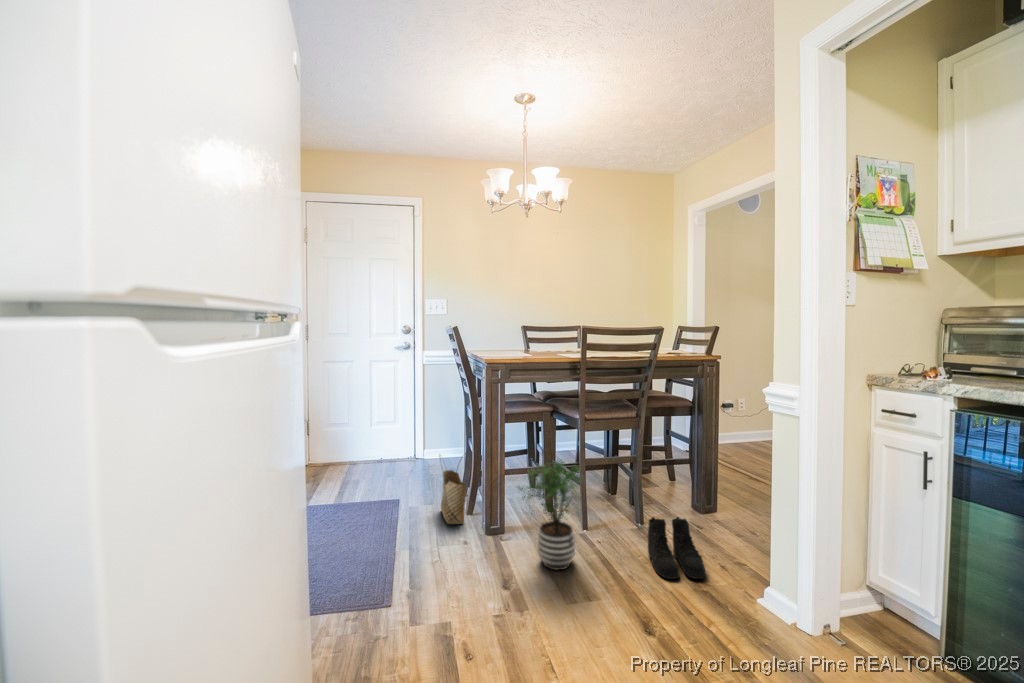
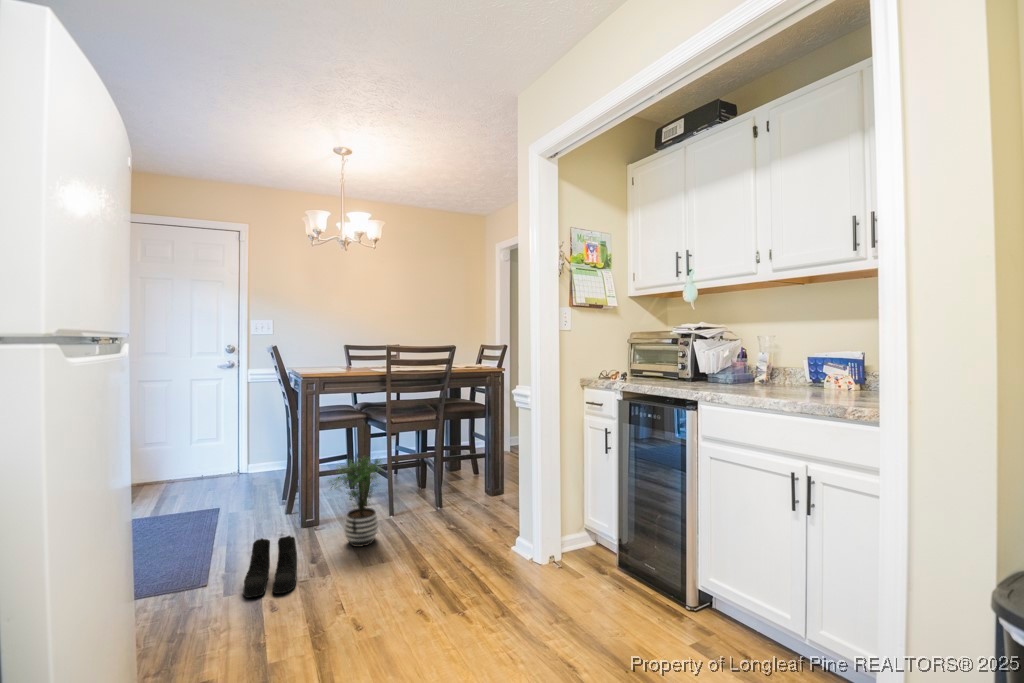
woven basket: present [441,454,467,524] -> none [251,459,282,526]
boots: present [648,517,705,579] -> present [243,536,297,598]

